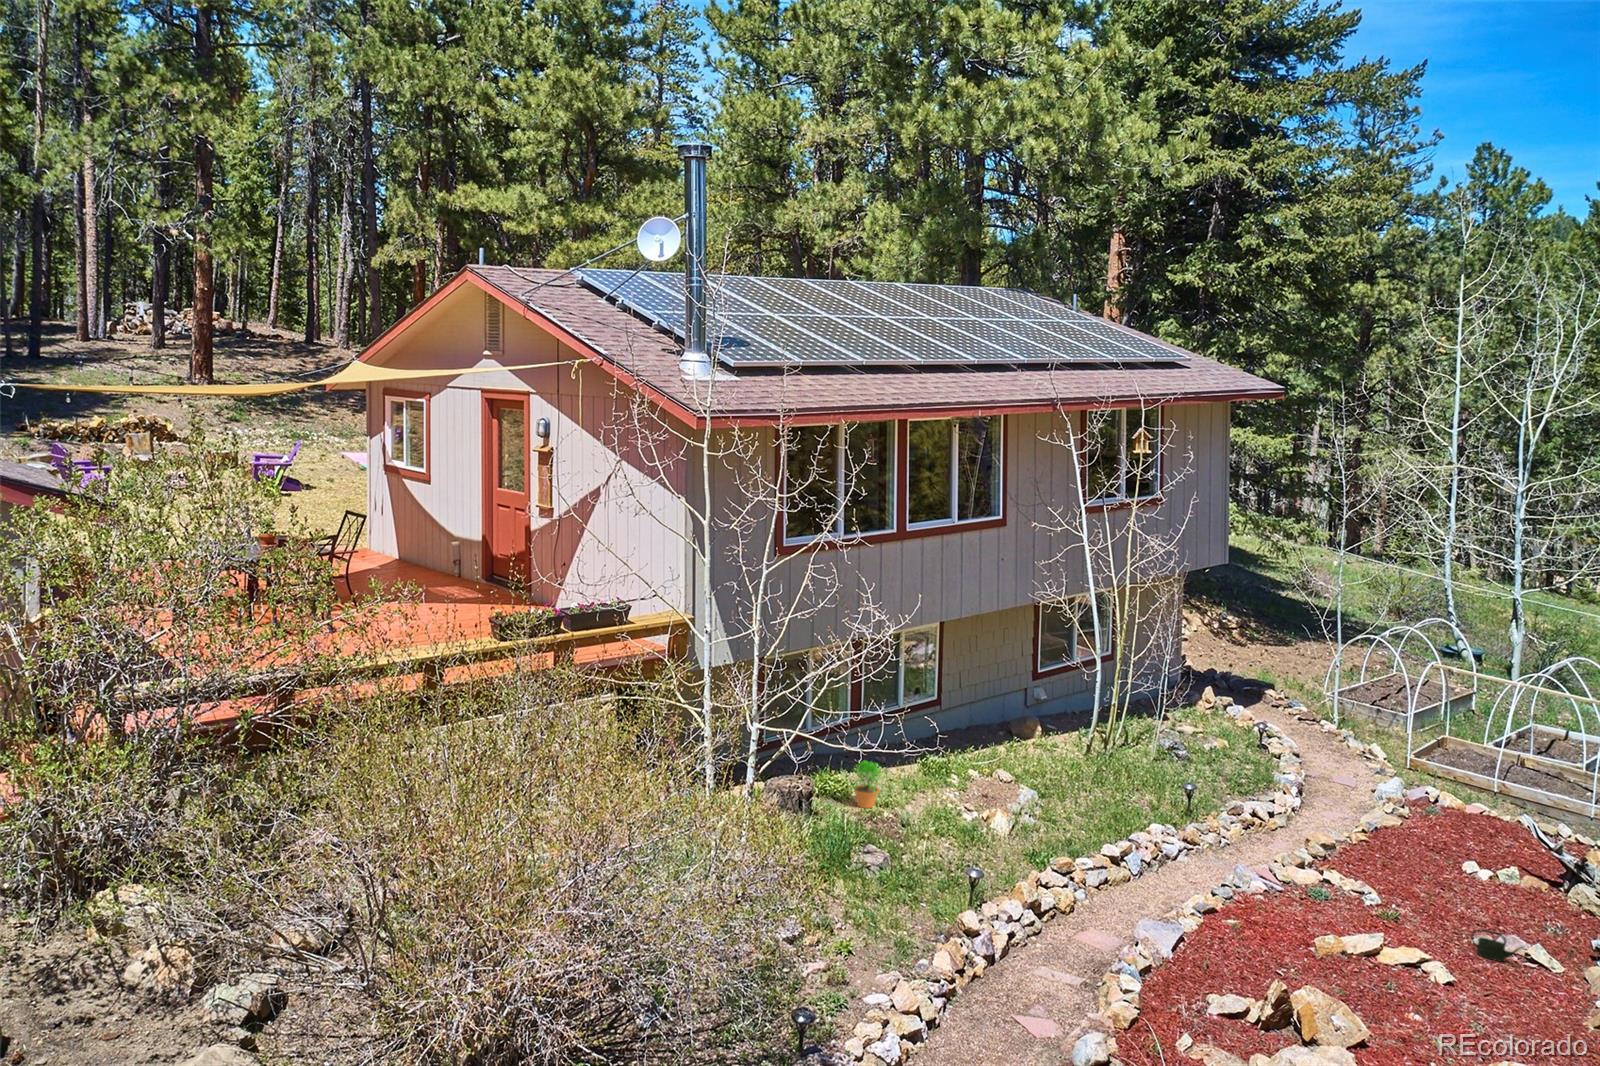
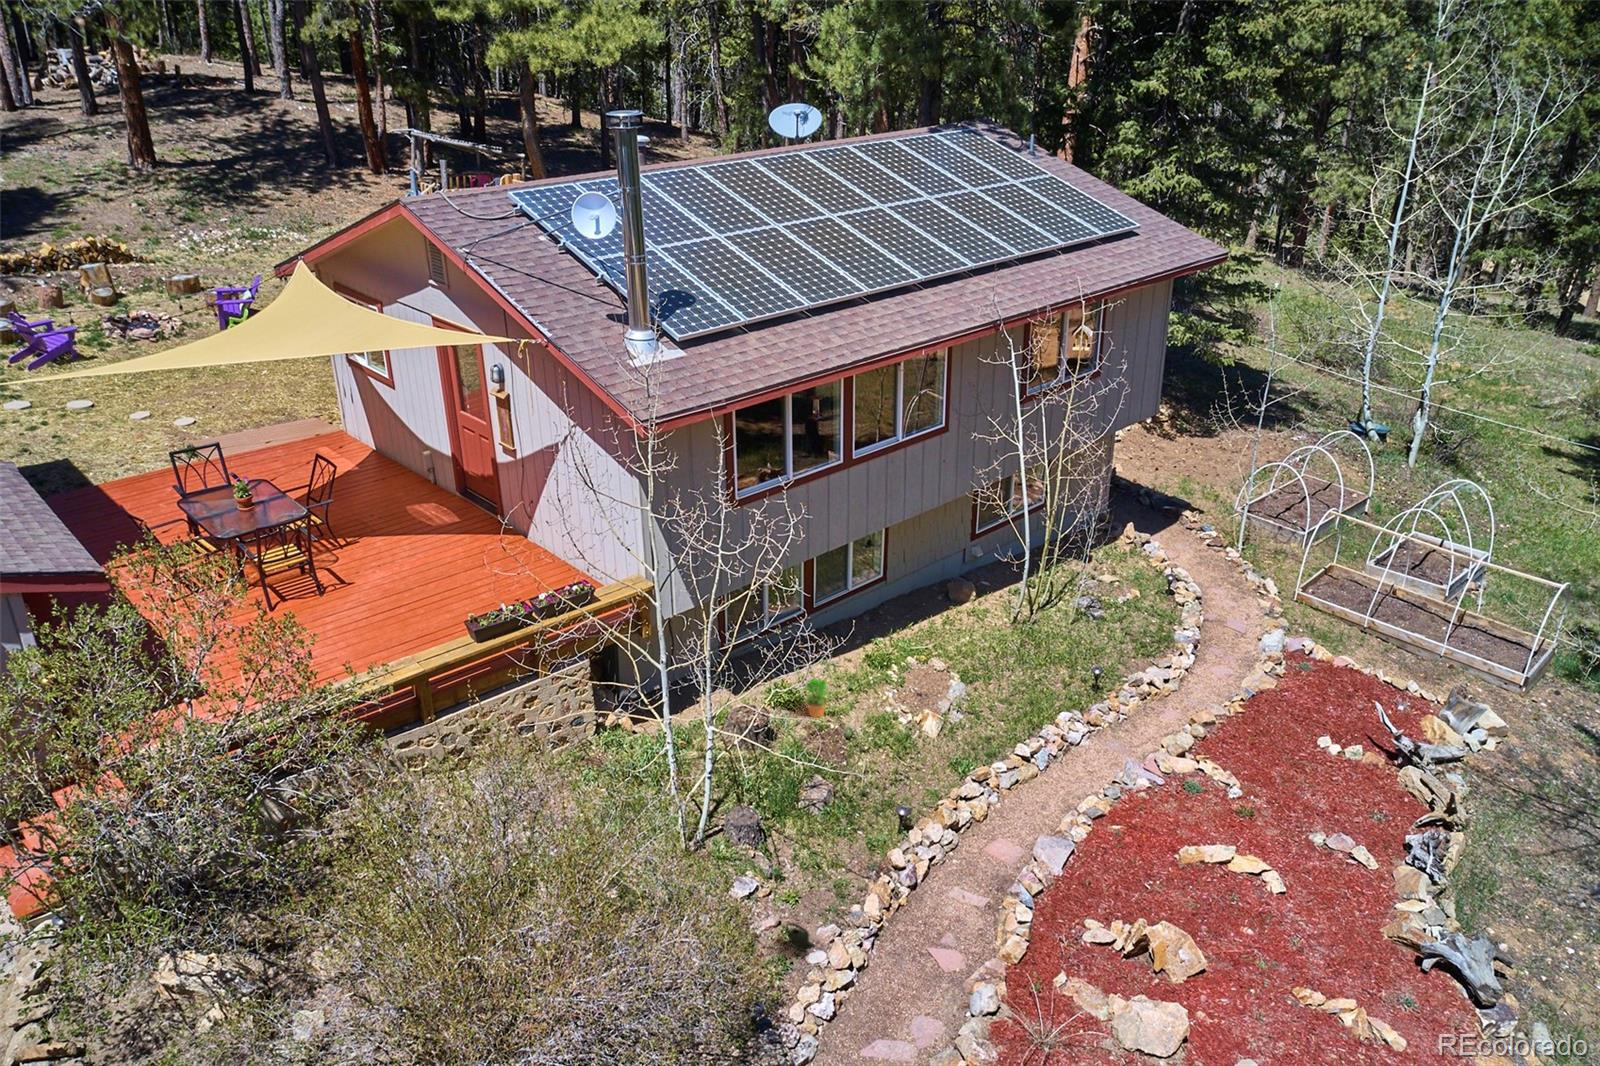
watering can: present [1471,929,1523,961] -> present [786,923,819,951]

